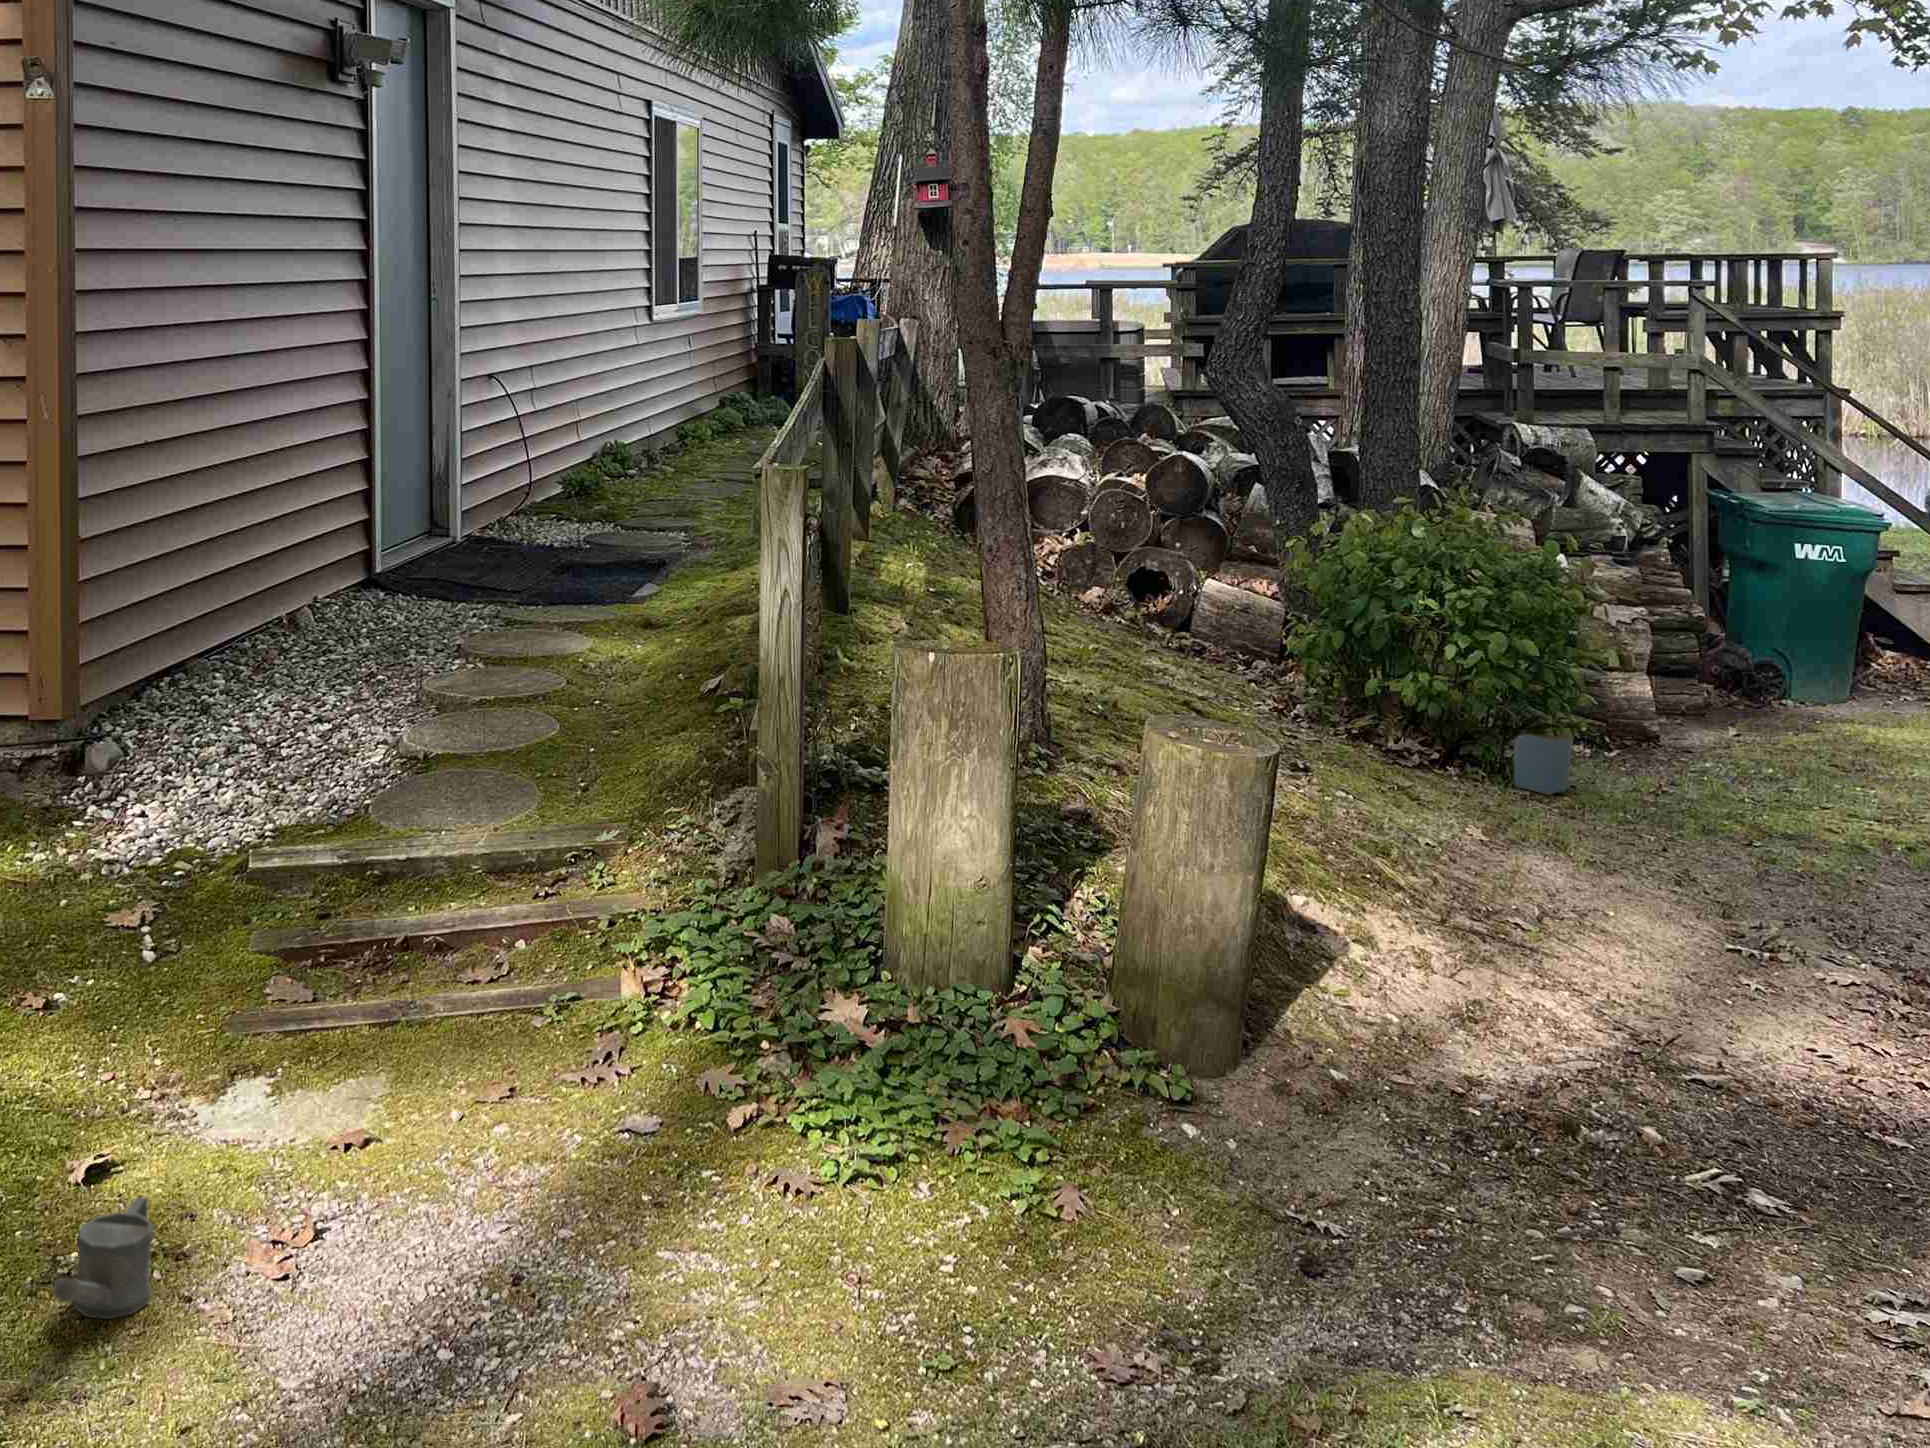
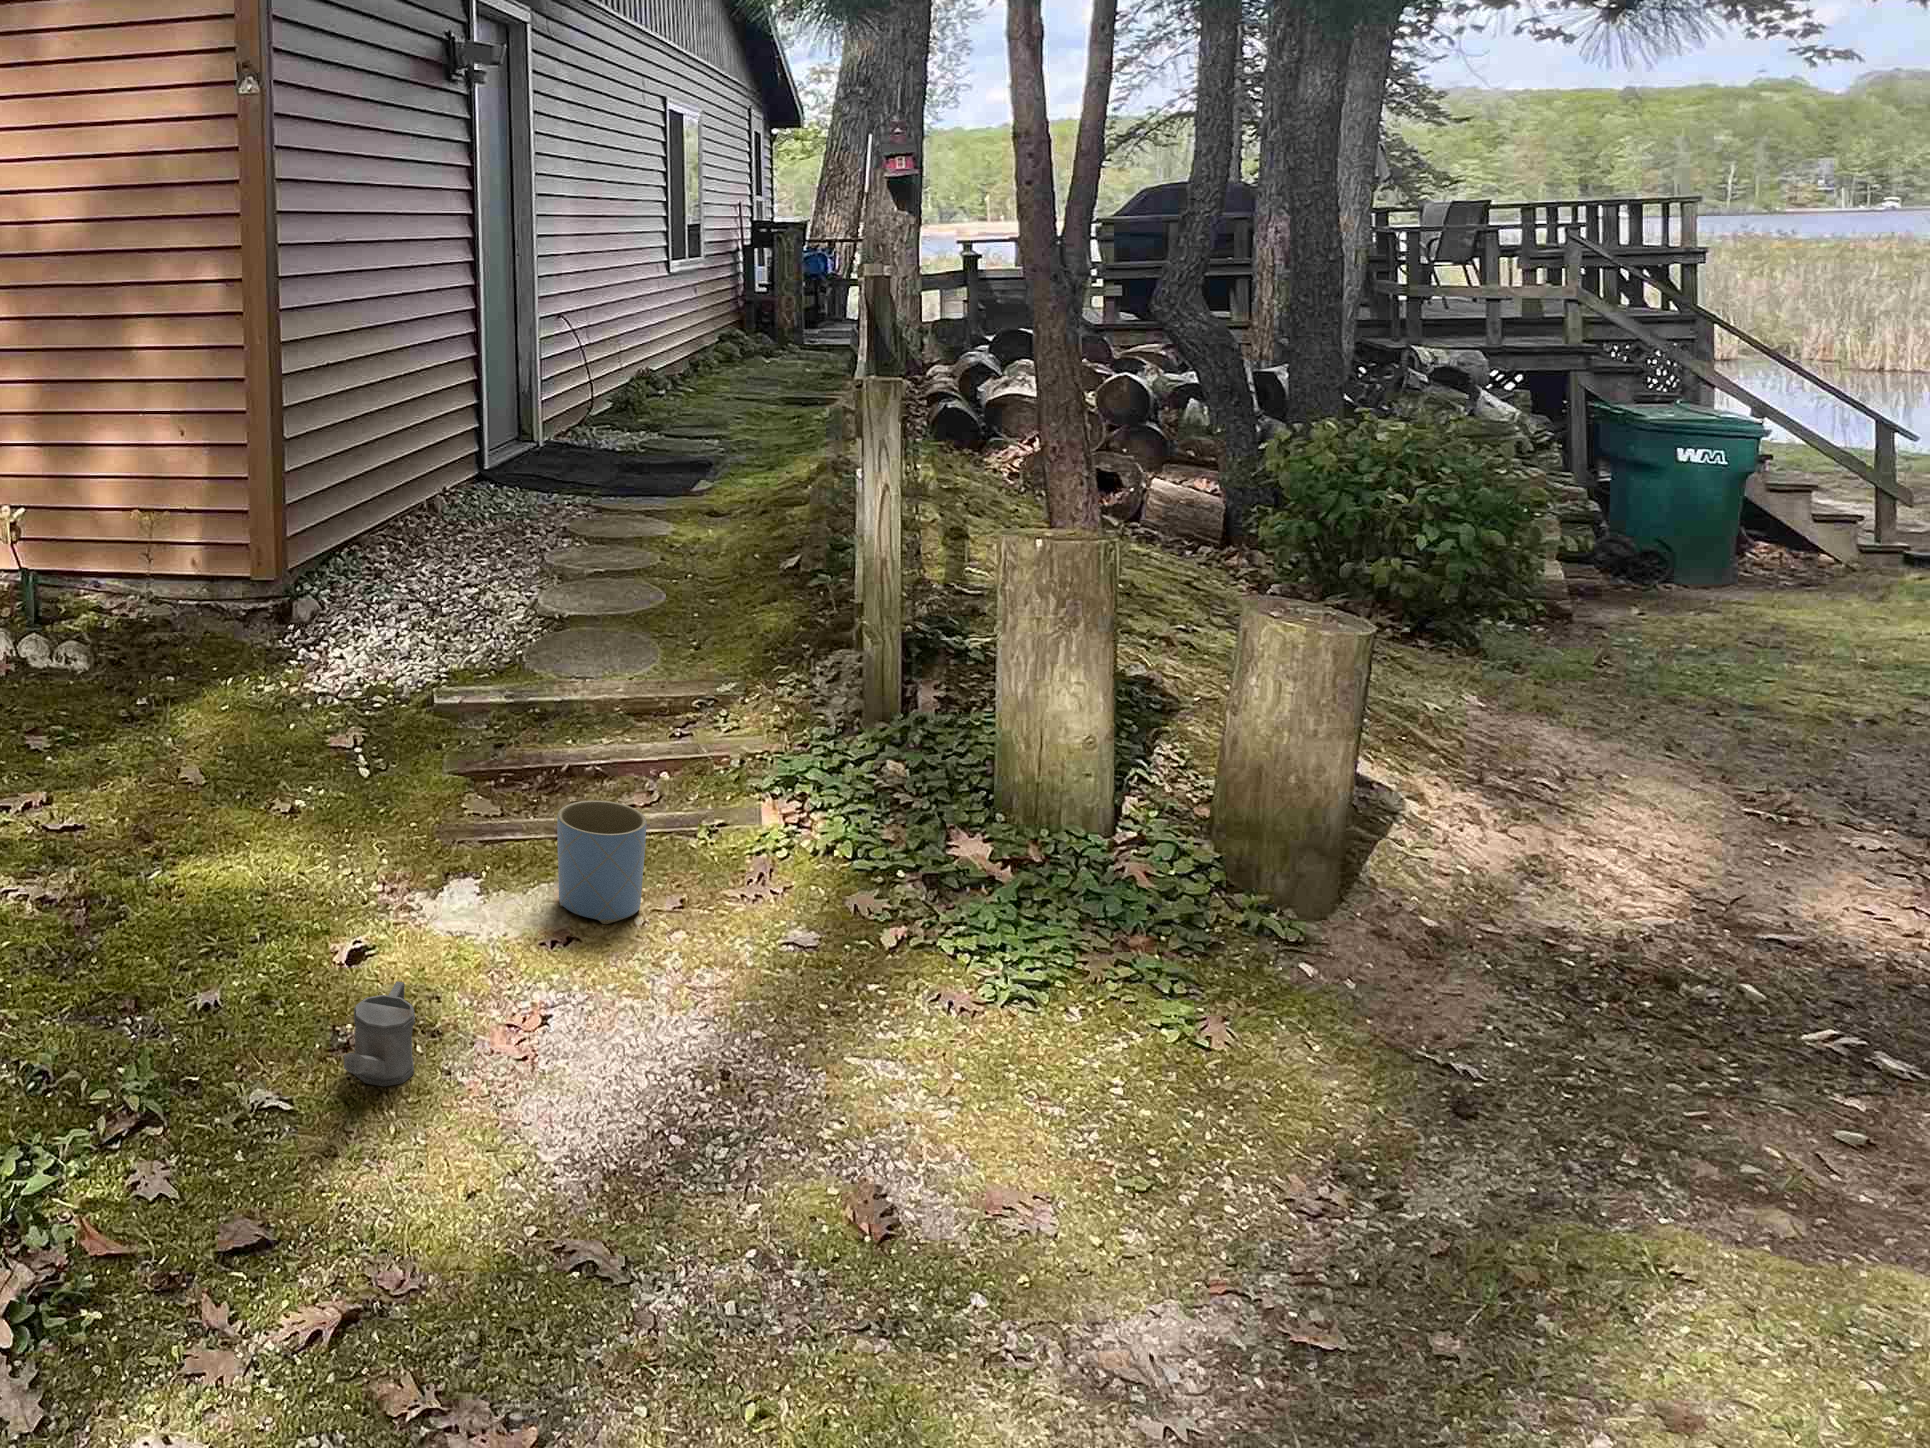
planter: present [1514,732,1573,795] -> present [557,800,647,924]

